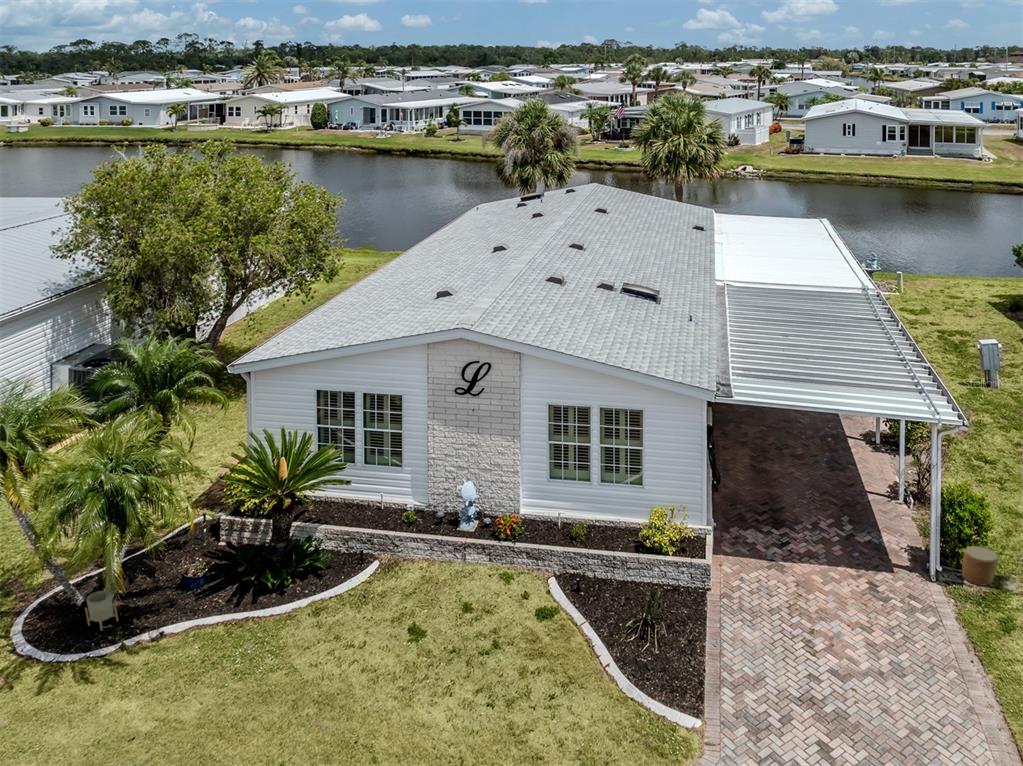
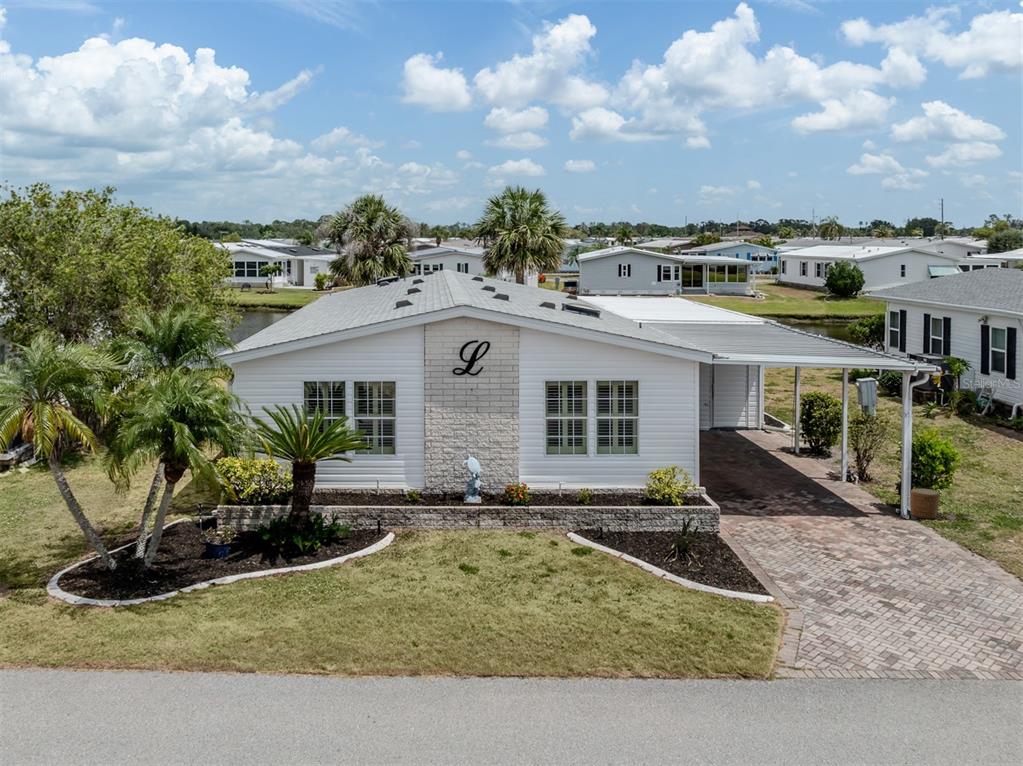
planter: present [85,591,118,631] -> none [101,556,135,597]

